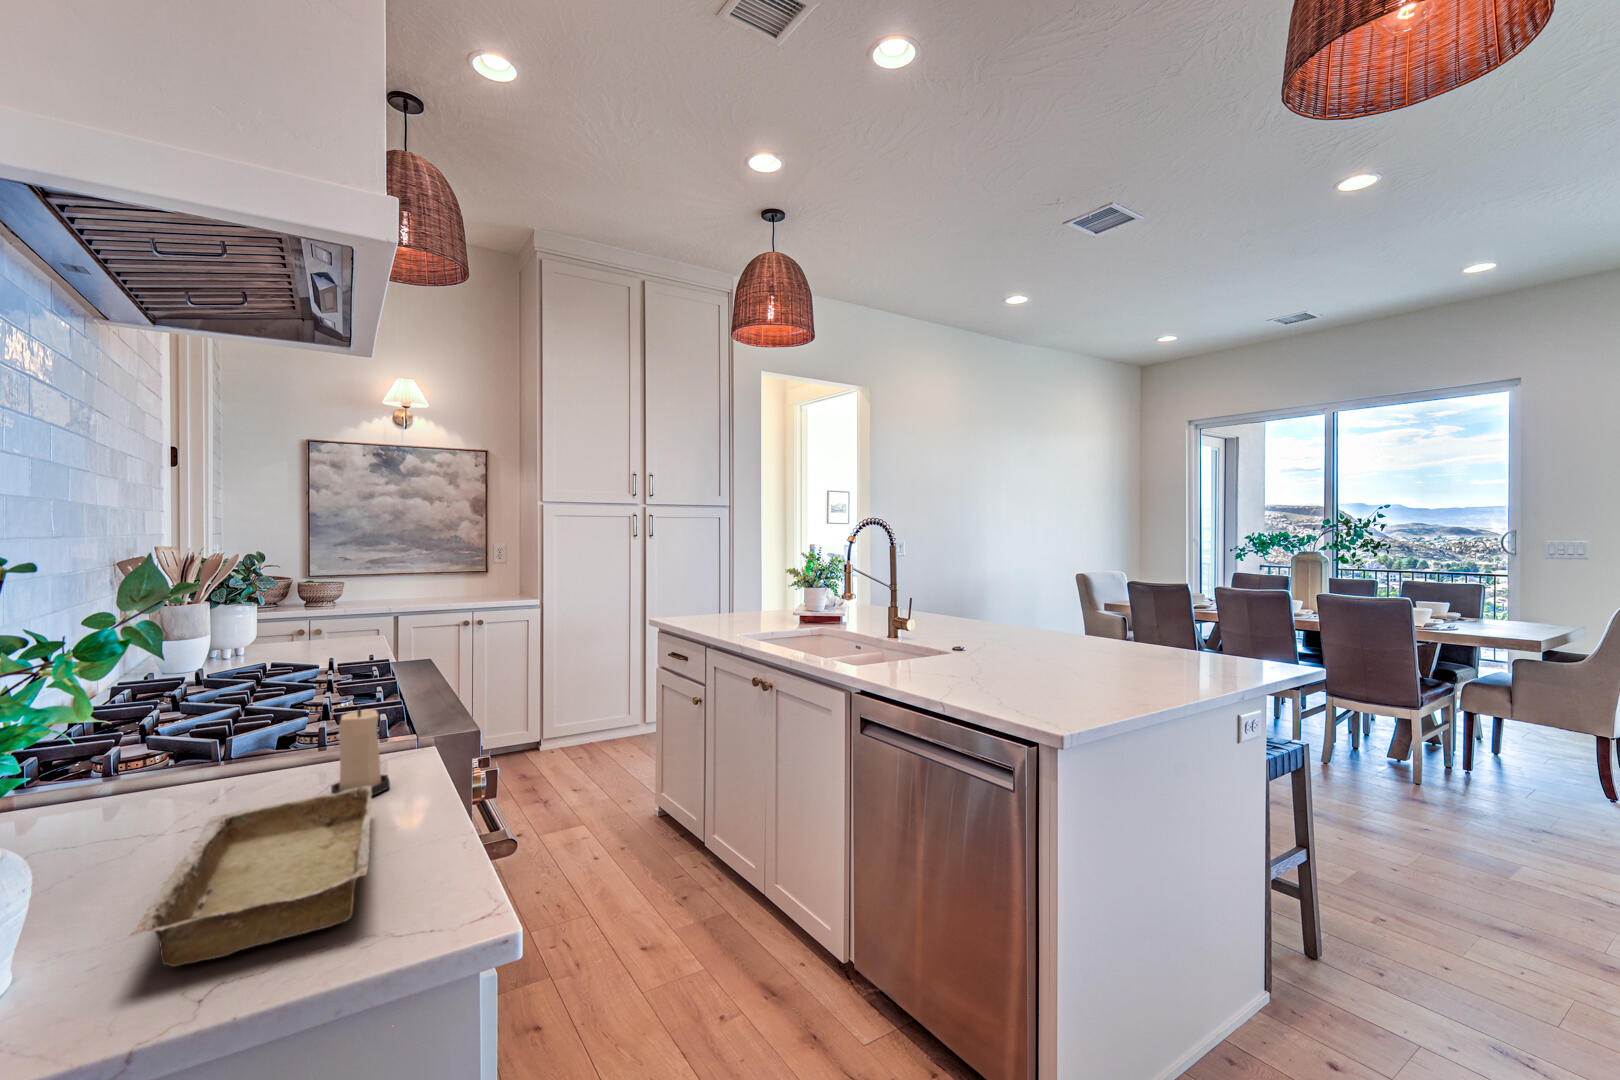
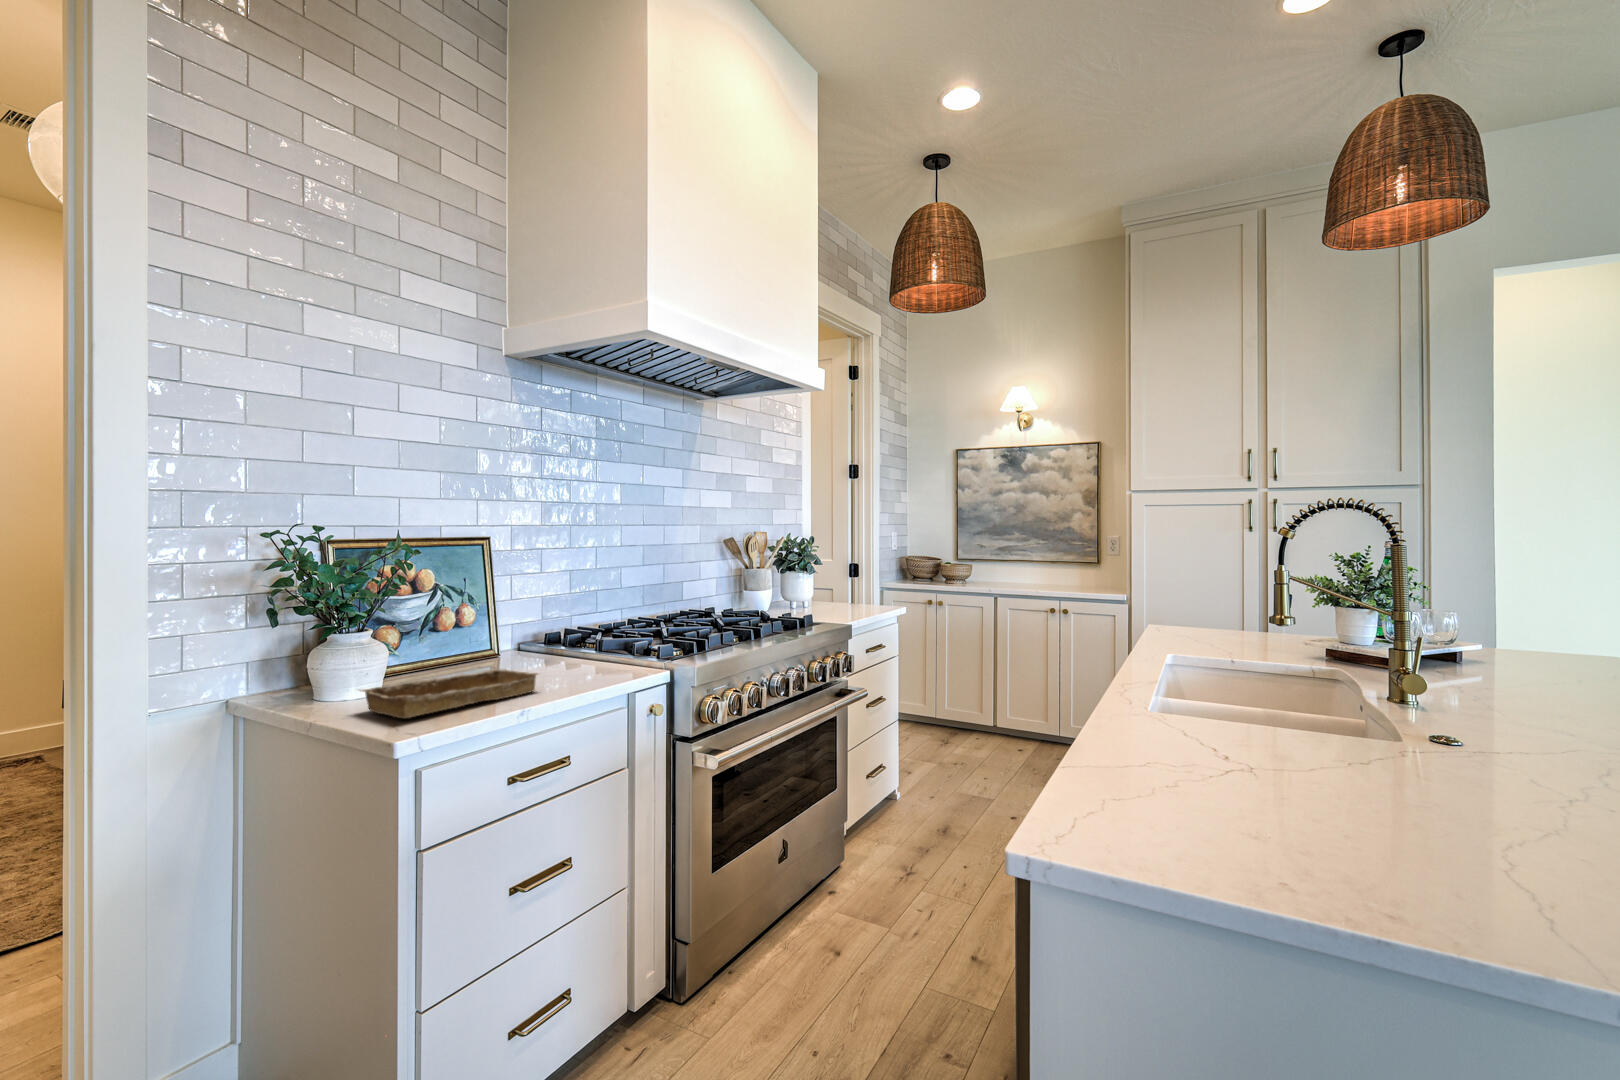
candle: present [331,707,390,796] -> none [561,630,592,684]

